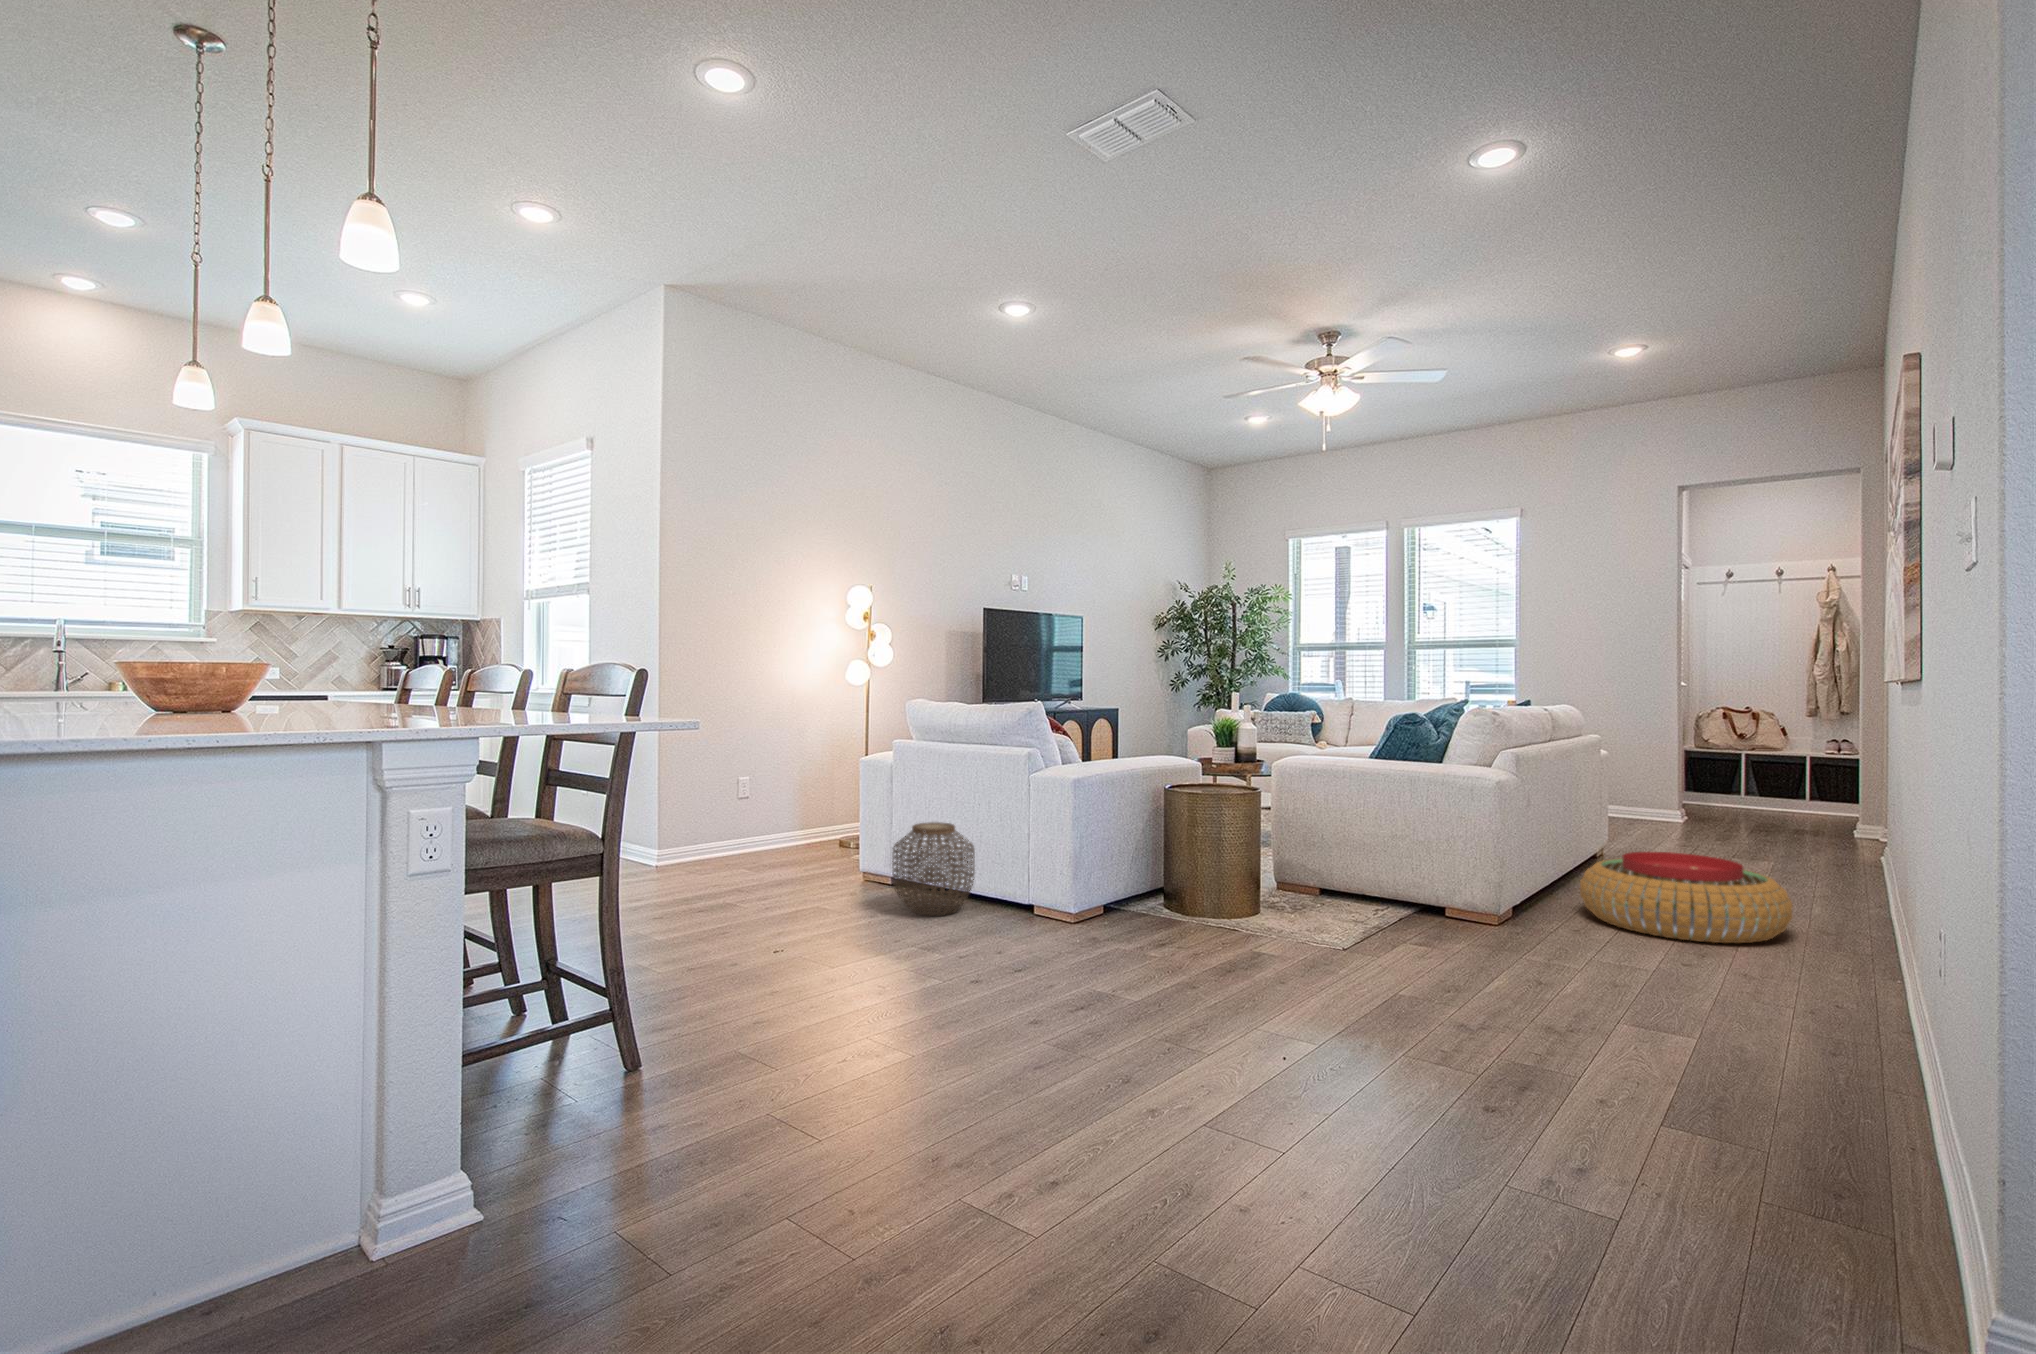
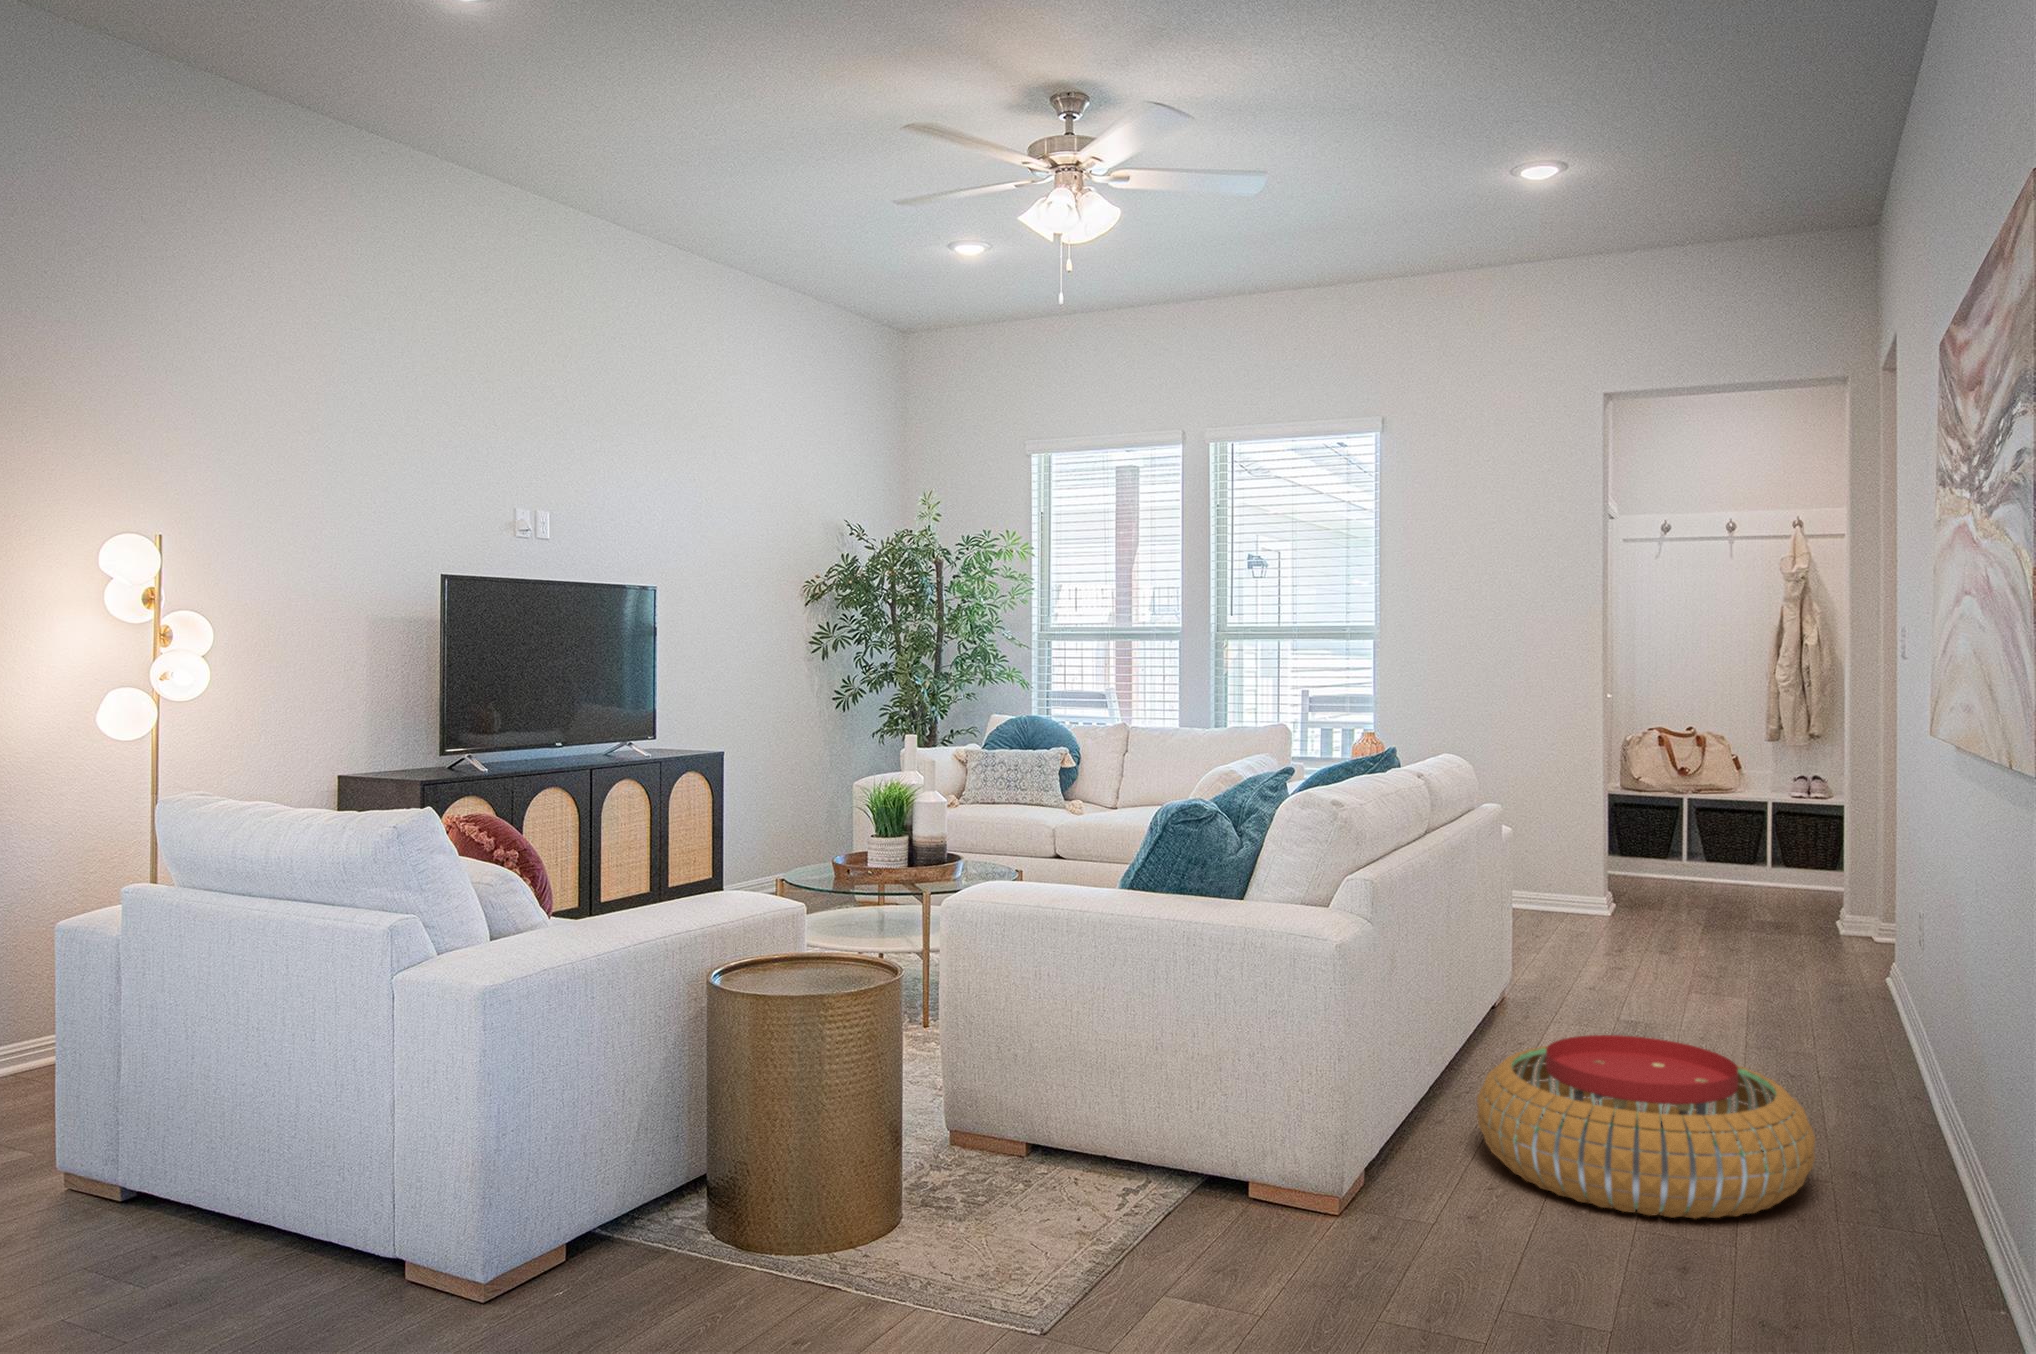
woven basket: present [892,822,975,916] -> none [100,1071,303,1288]

